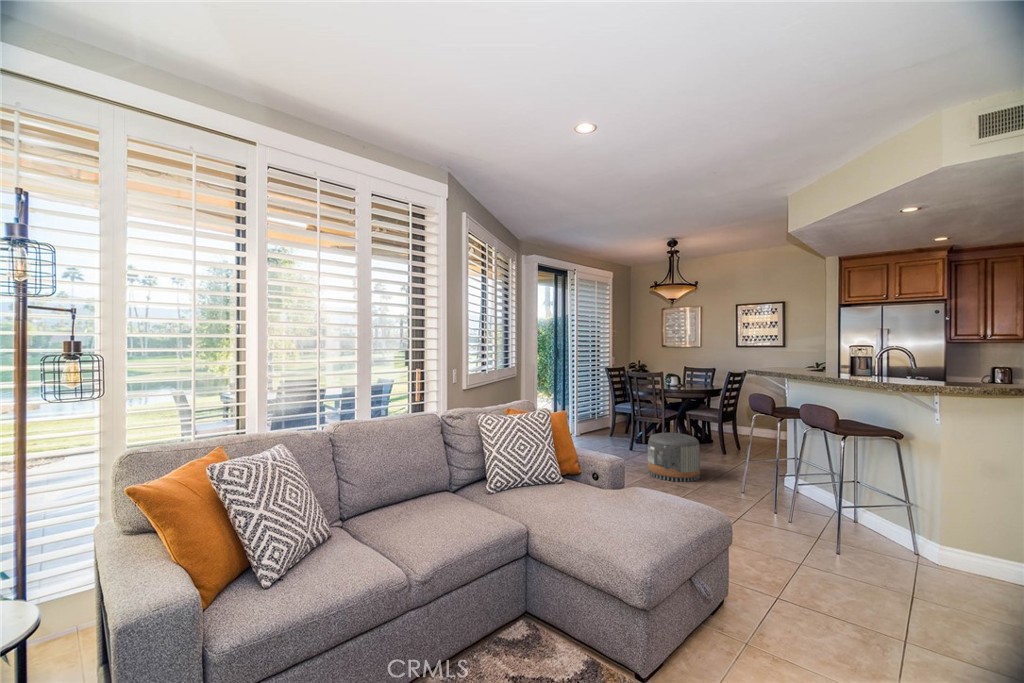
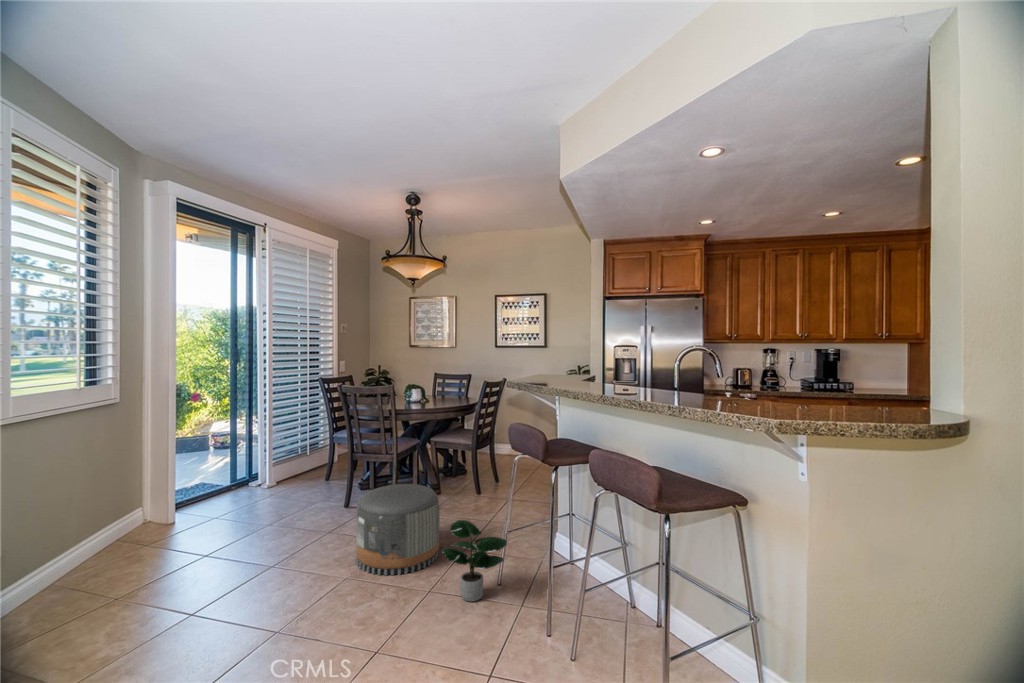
potted plant: none [705,452,748,497] -> present [442,520,507,602]

